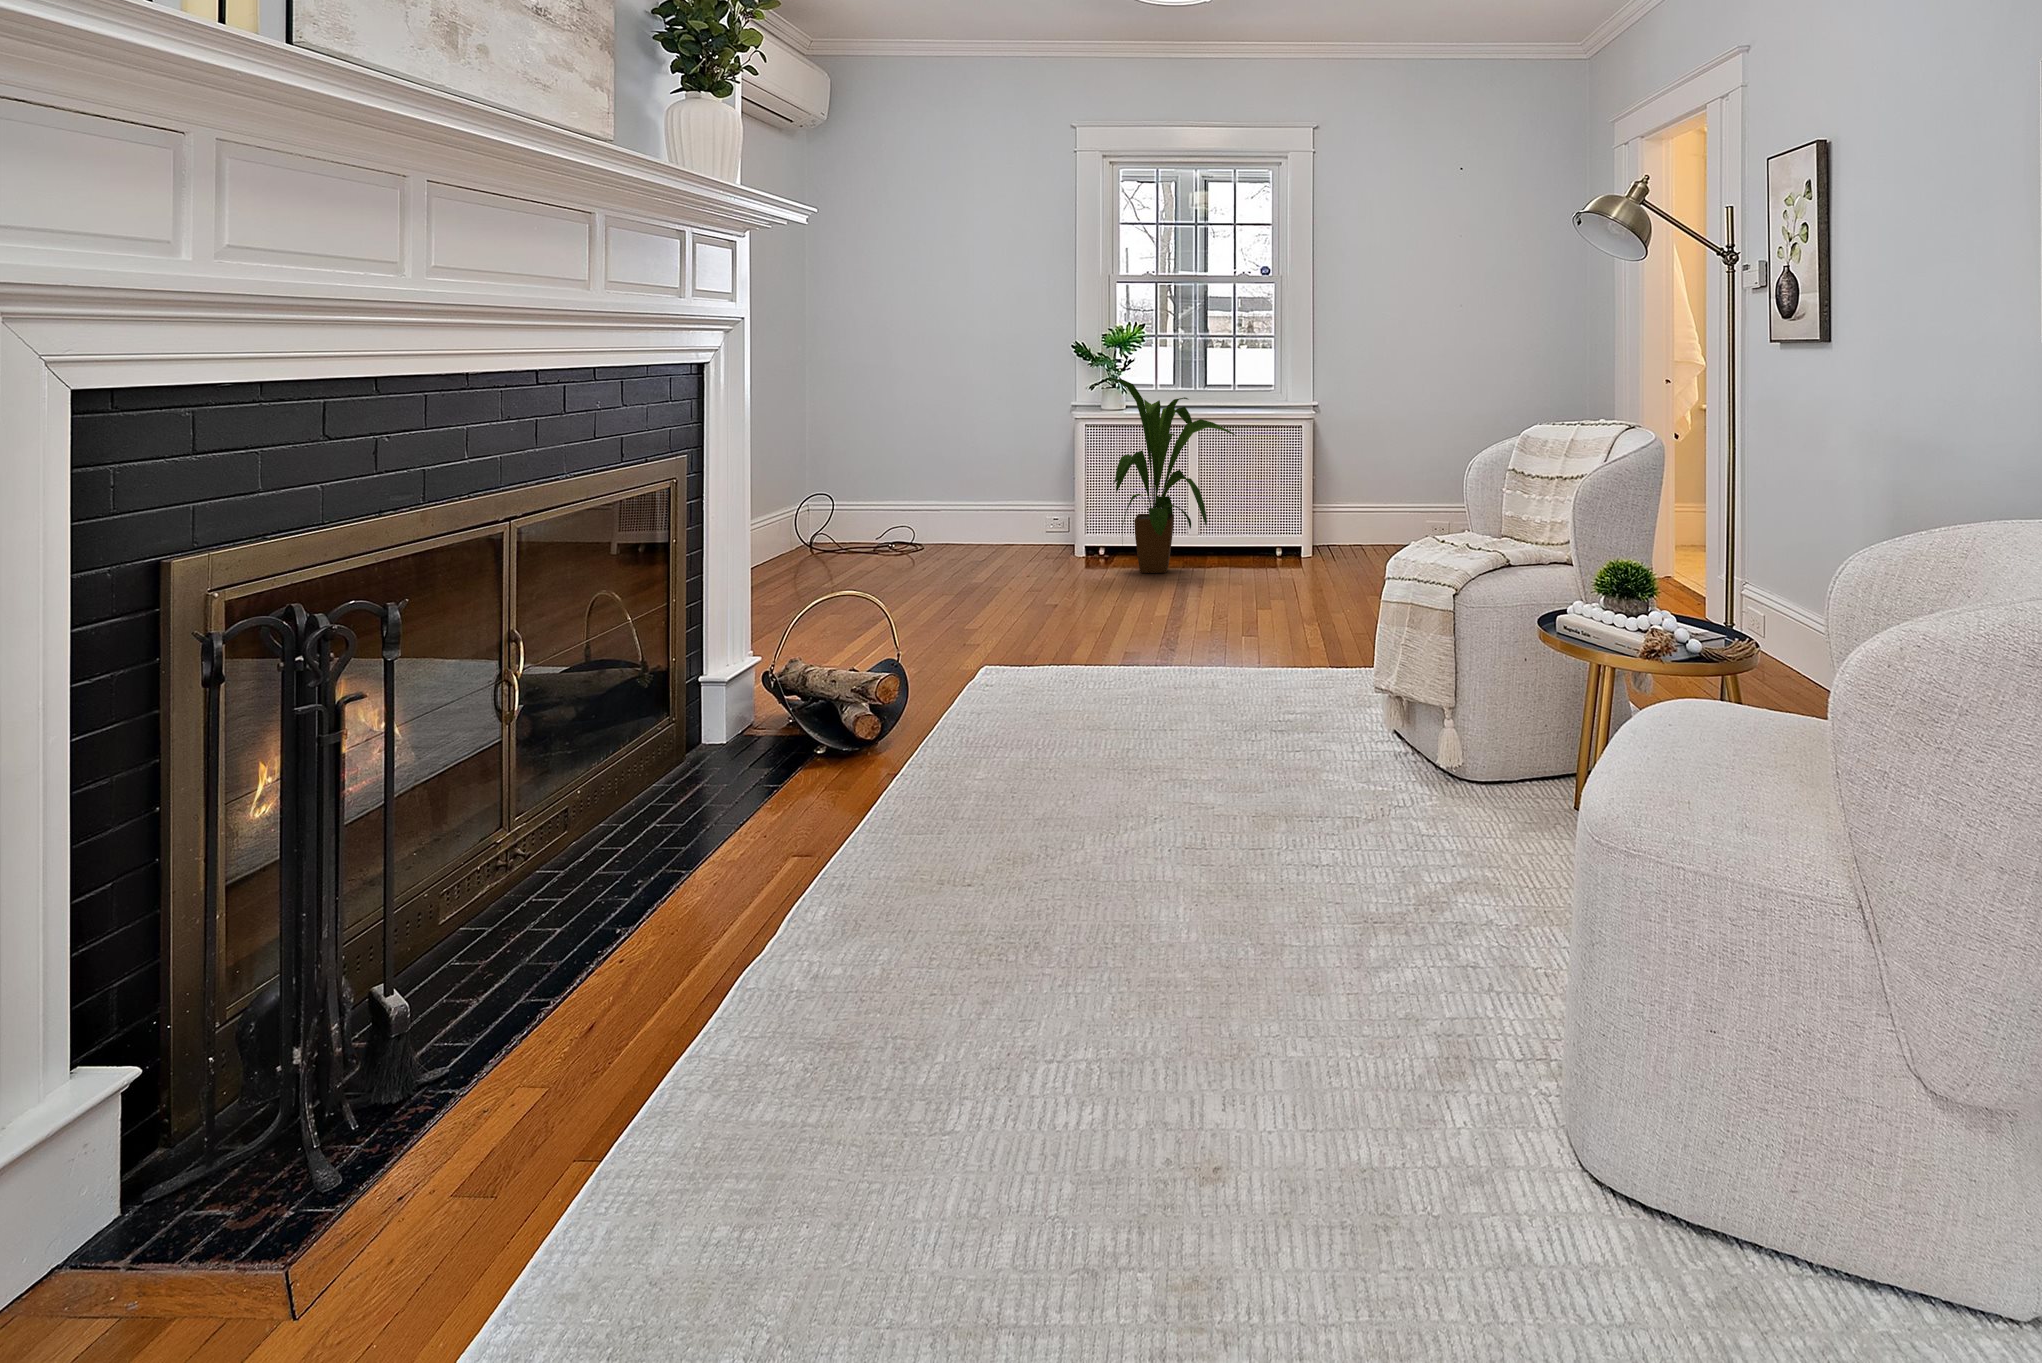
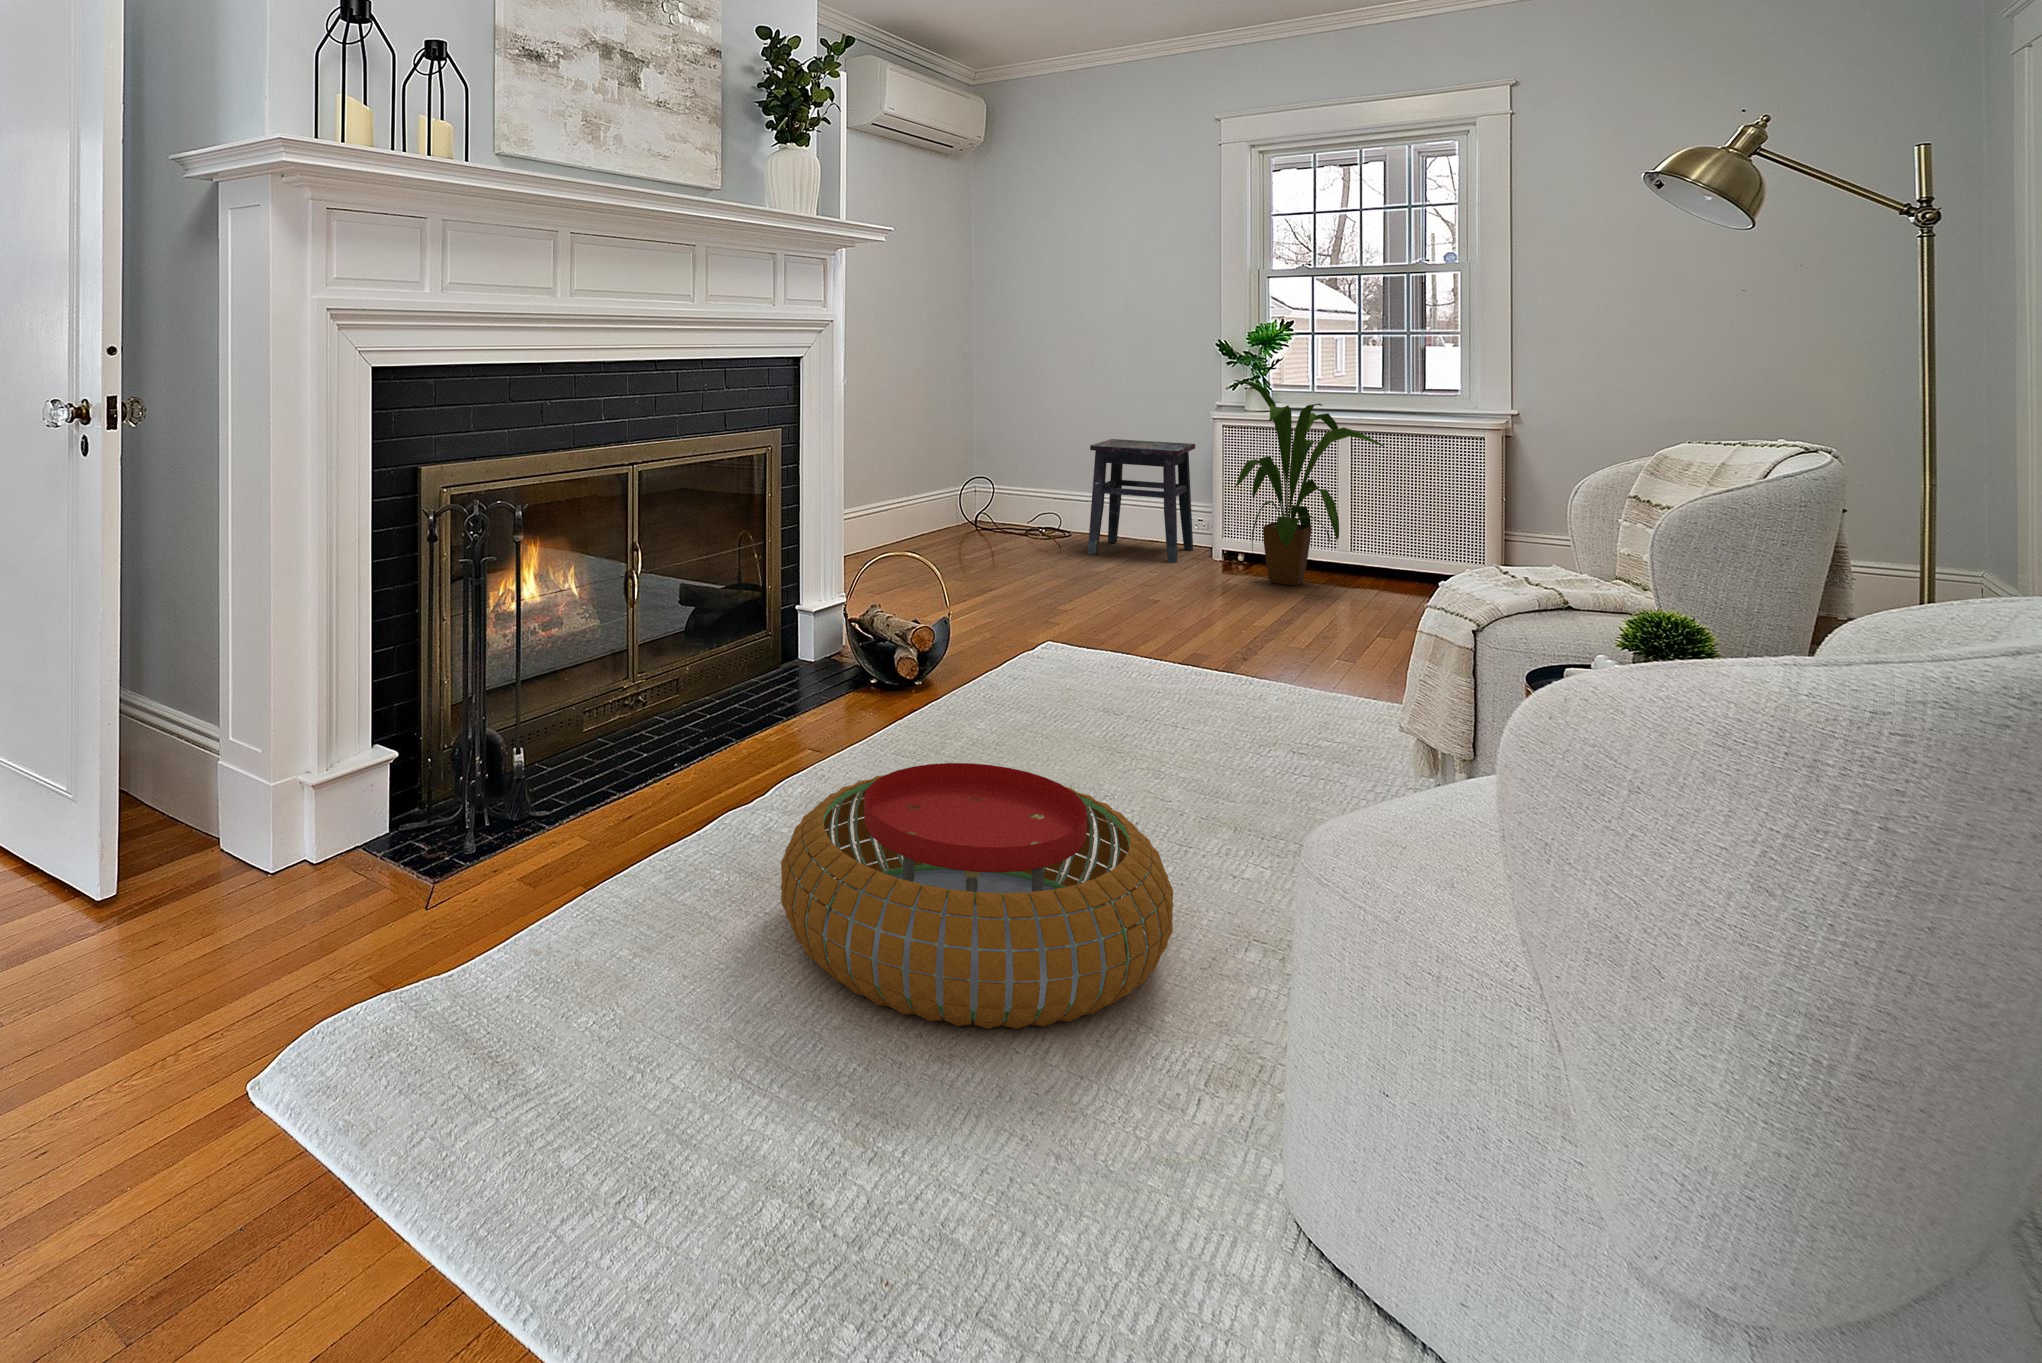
side table: none [951,443,1049,565] -> present [1088,439,1195,563]
pouf: none [915,840,1400,1211] -> present [781,763,1173,1029]

